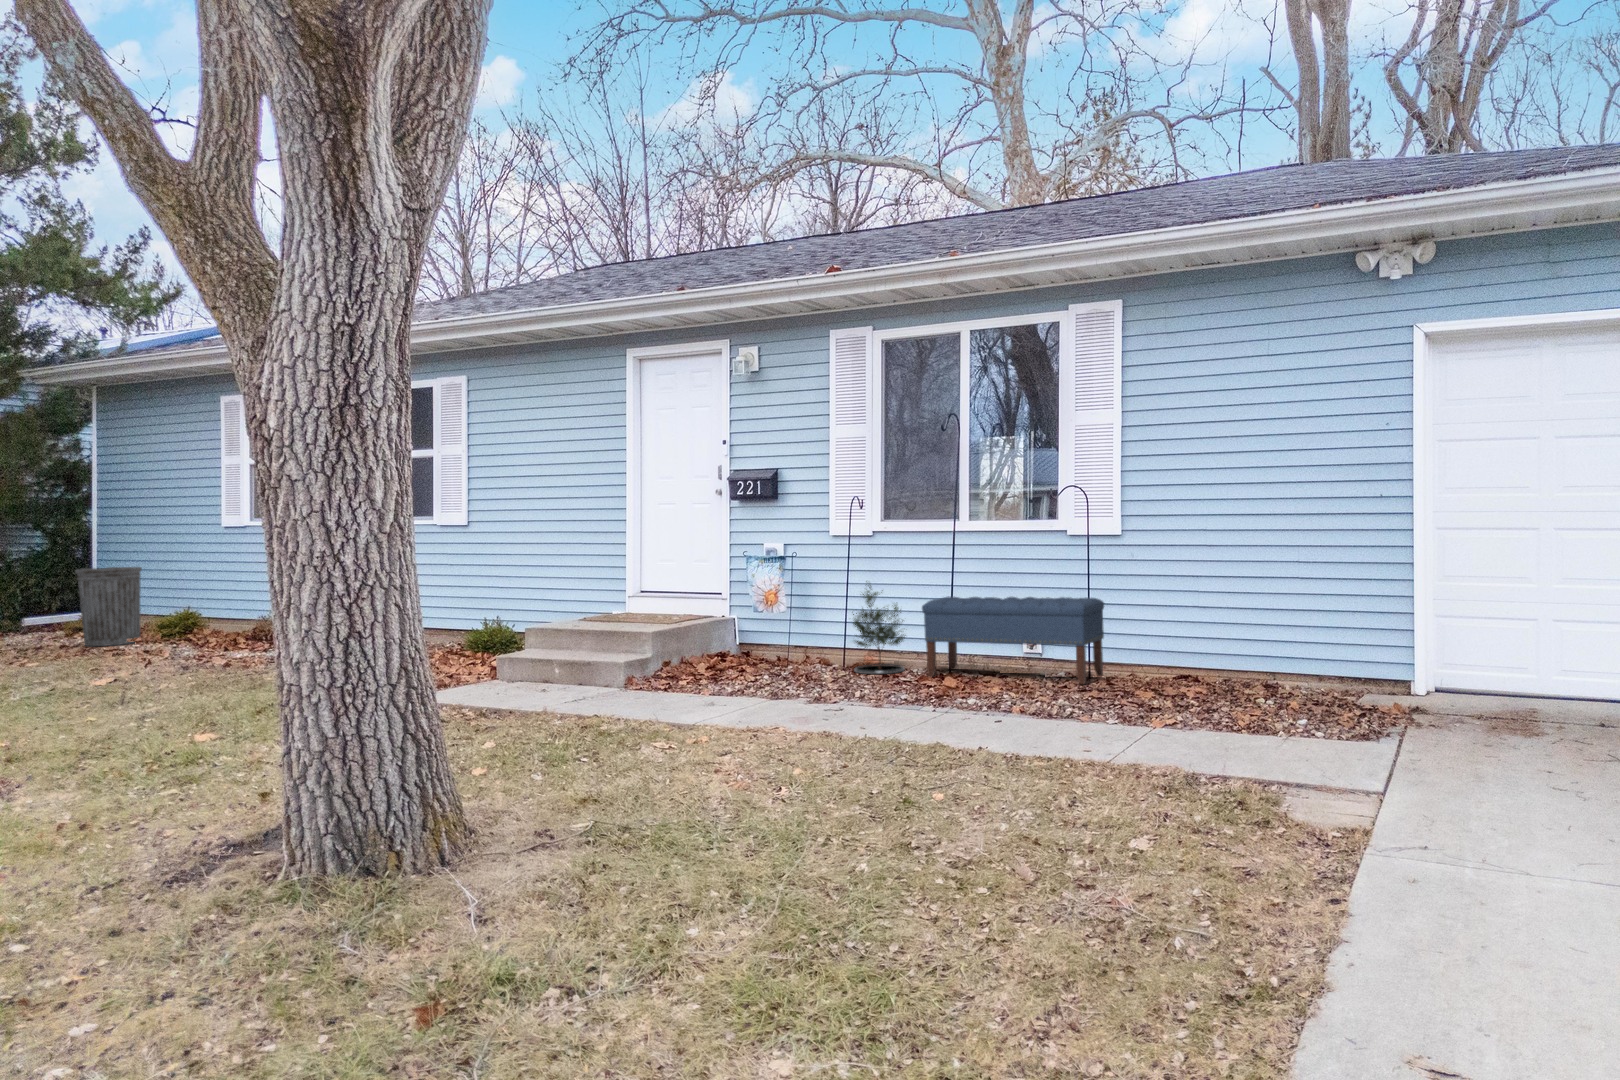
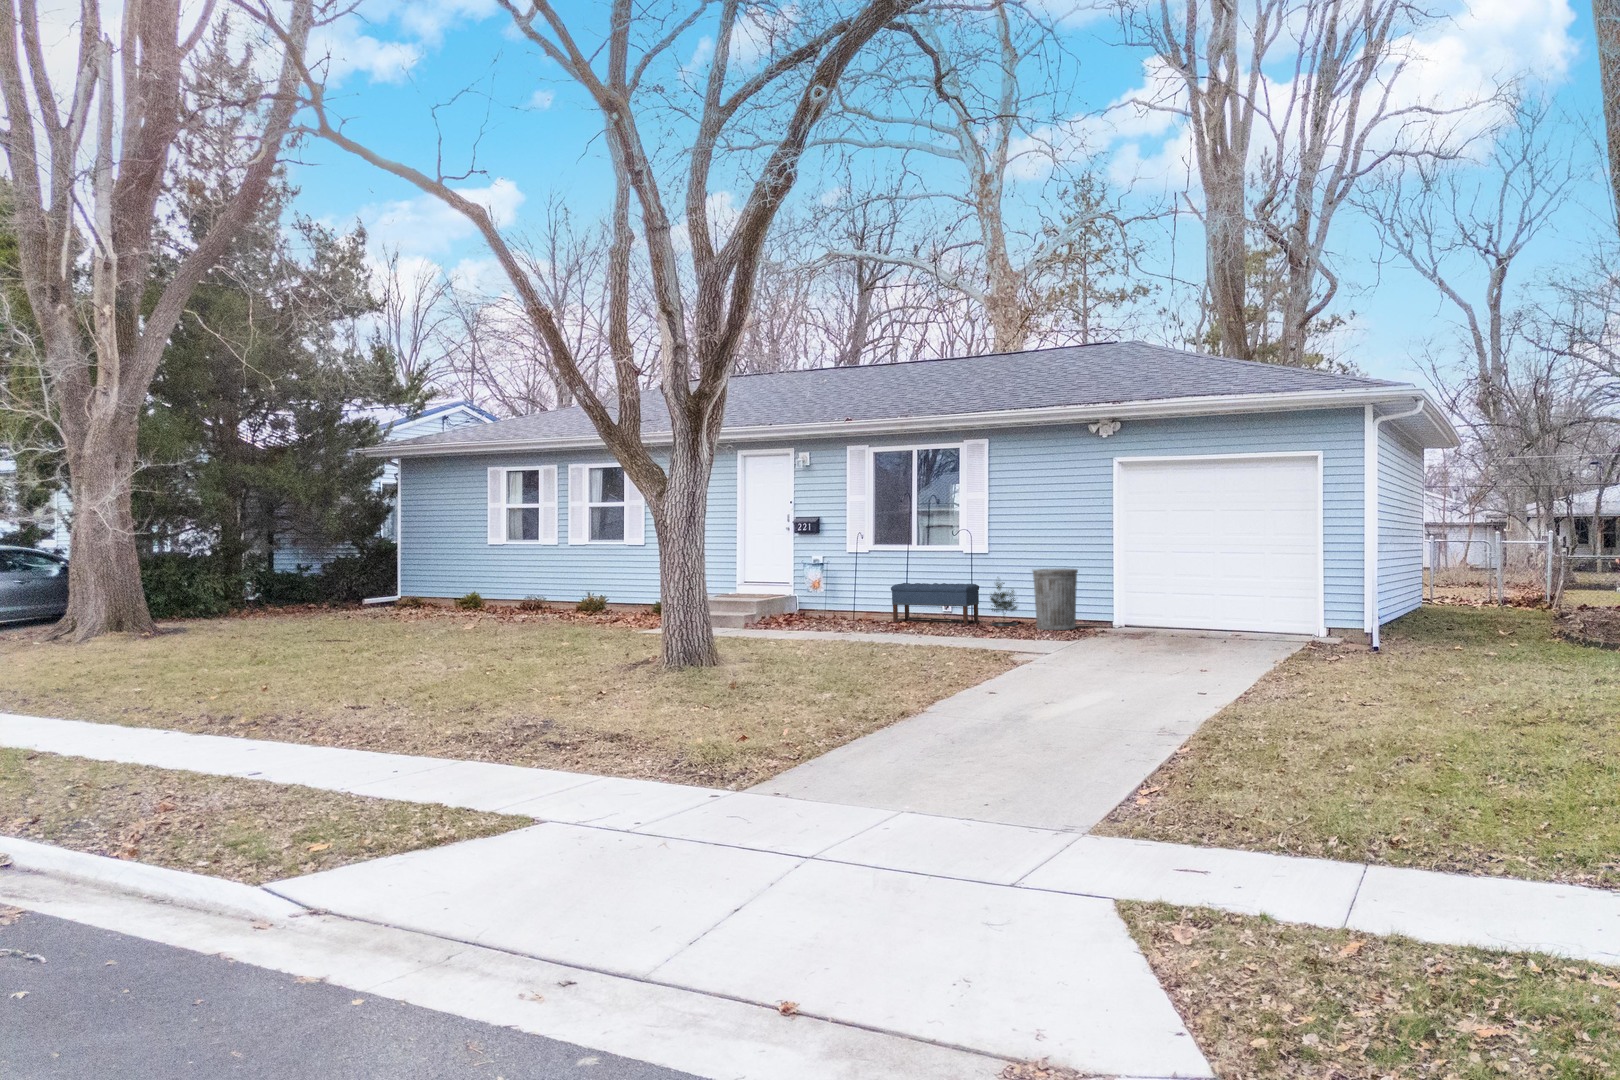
trash can: present [76,567,142,646] -> present [1033,569,1078,630]
potted tree: present [853,585,906,674] -> present [990,583,1017,626]

